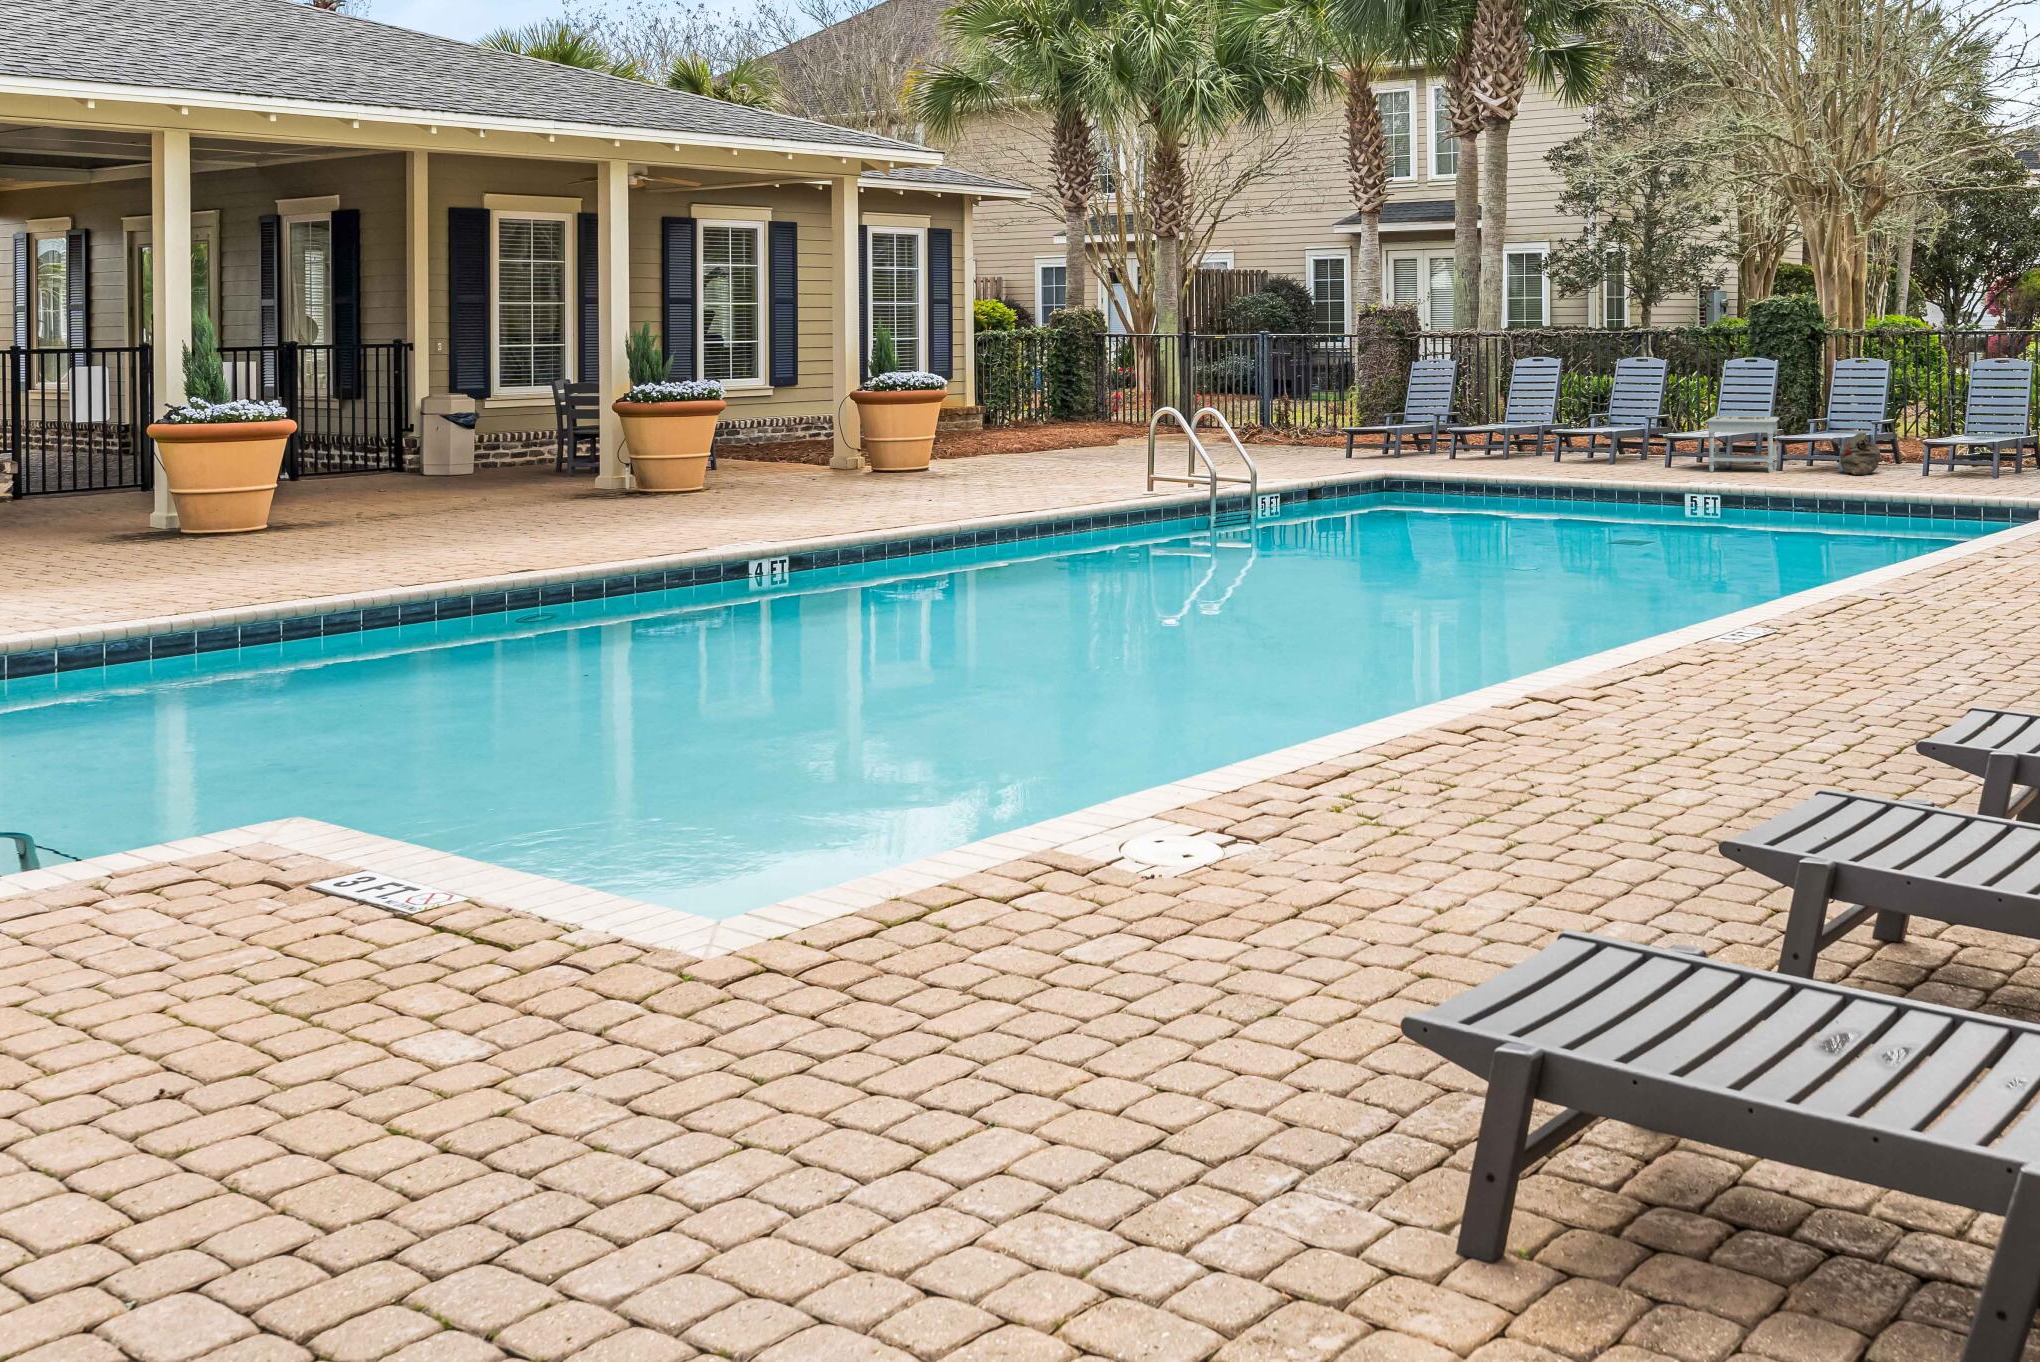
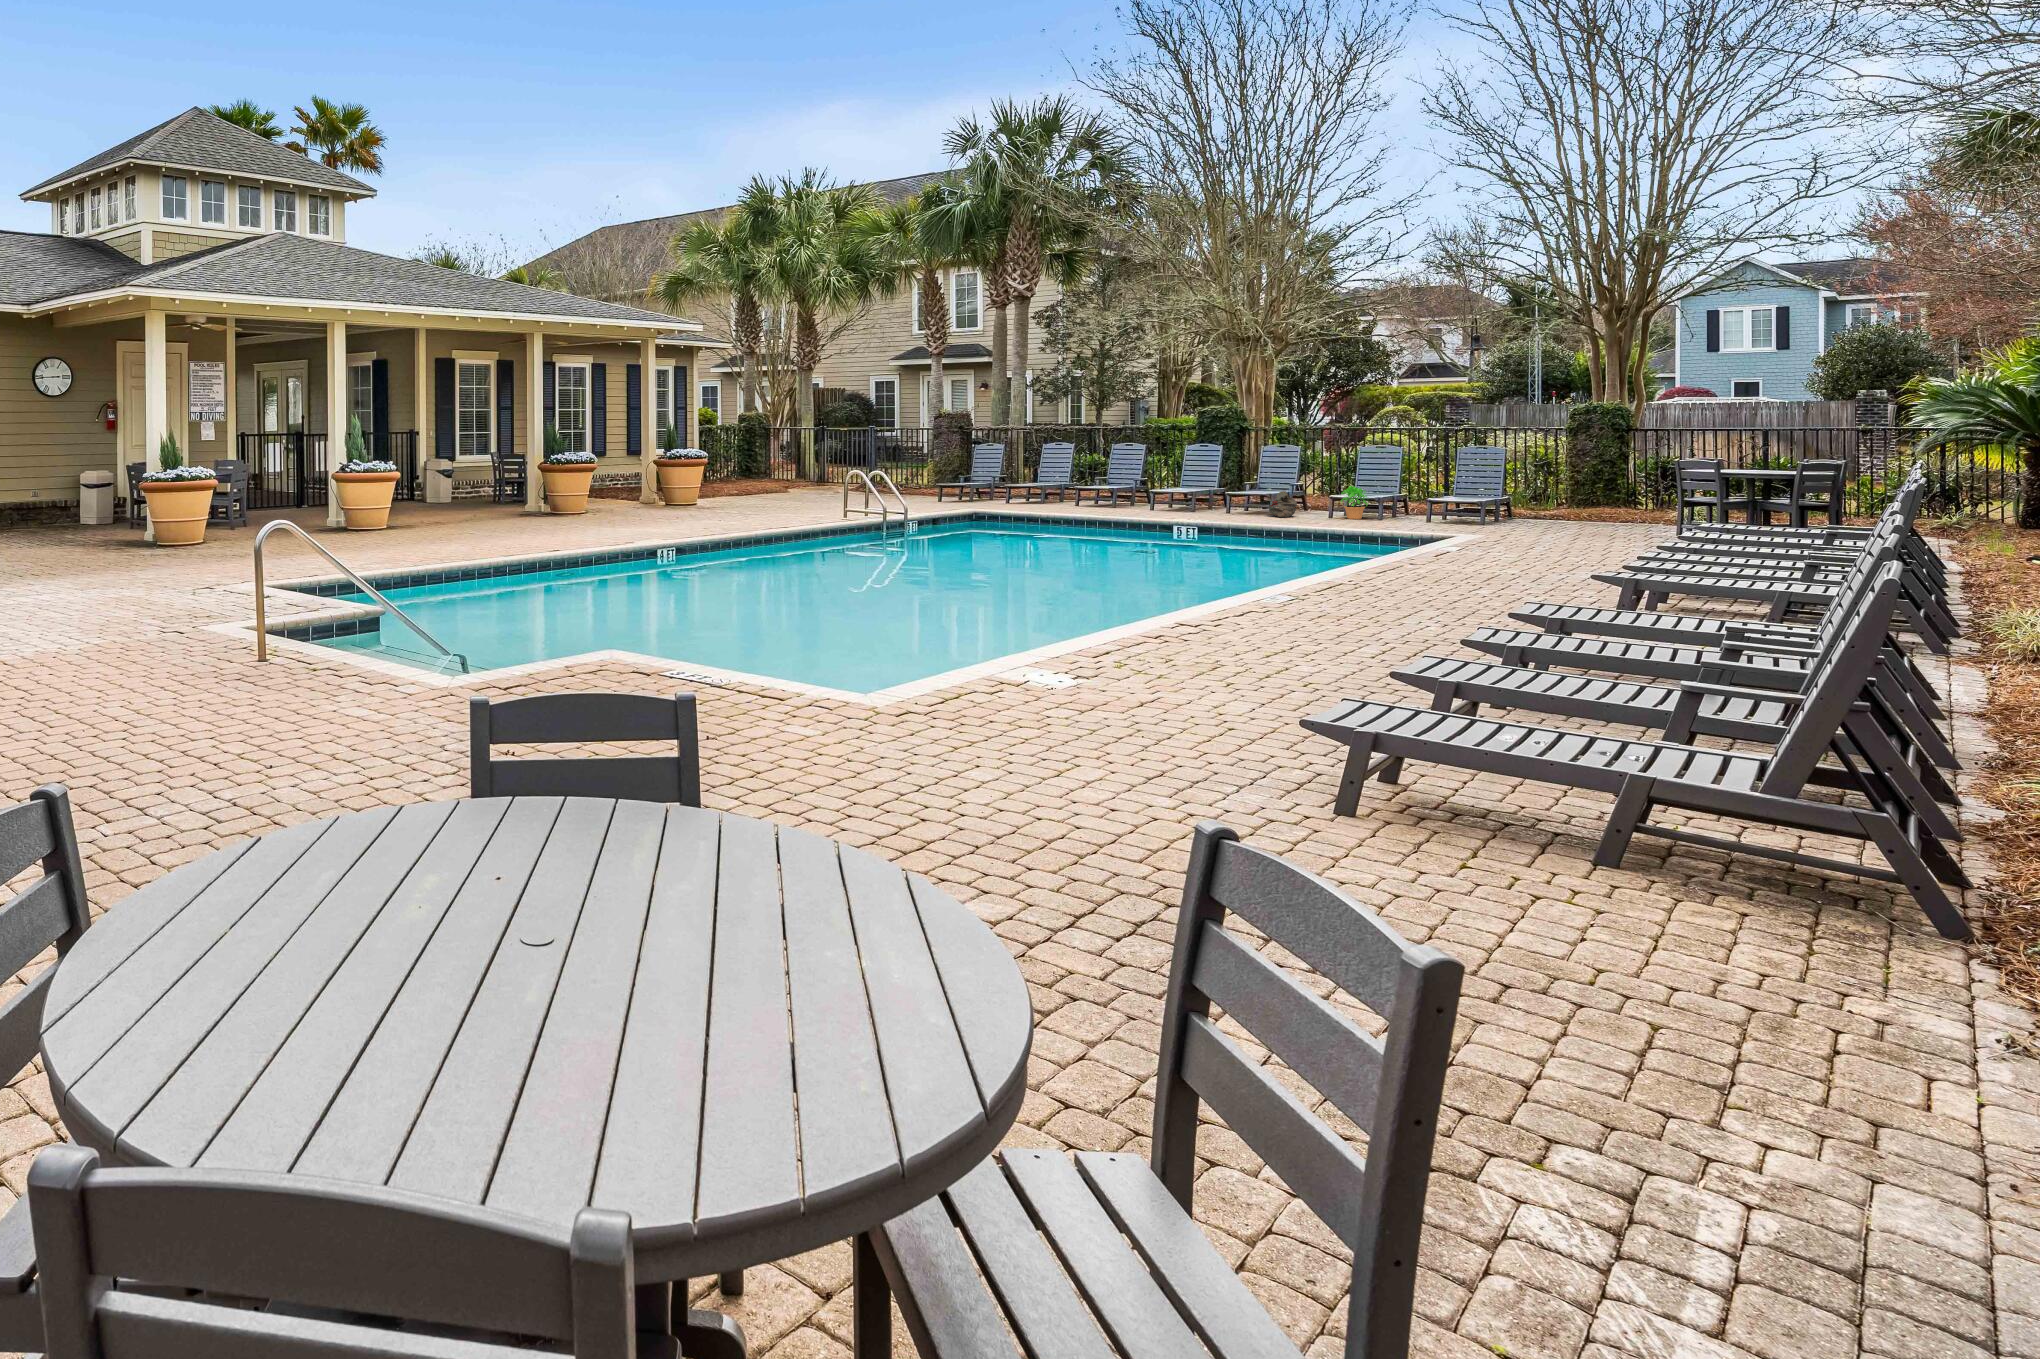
side table: present [1706,416,1780,473] -> none [1177,480,1225,515]
potted plant: none [1940,422,1986,476] -> present [1341,486,1367,519]

